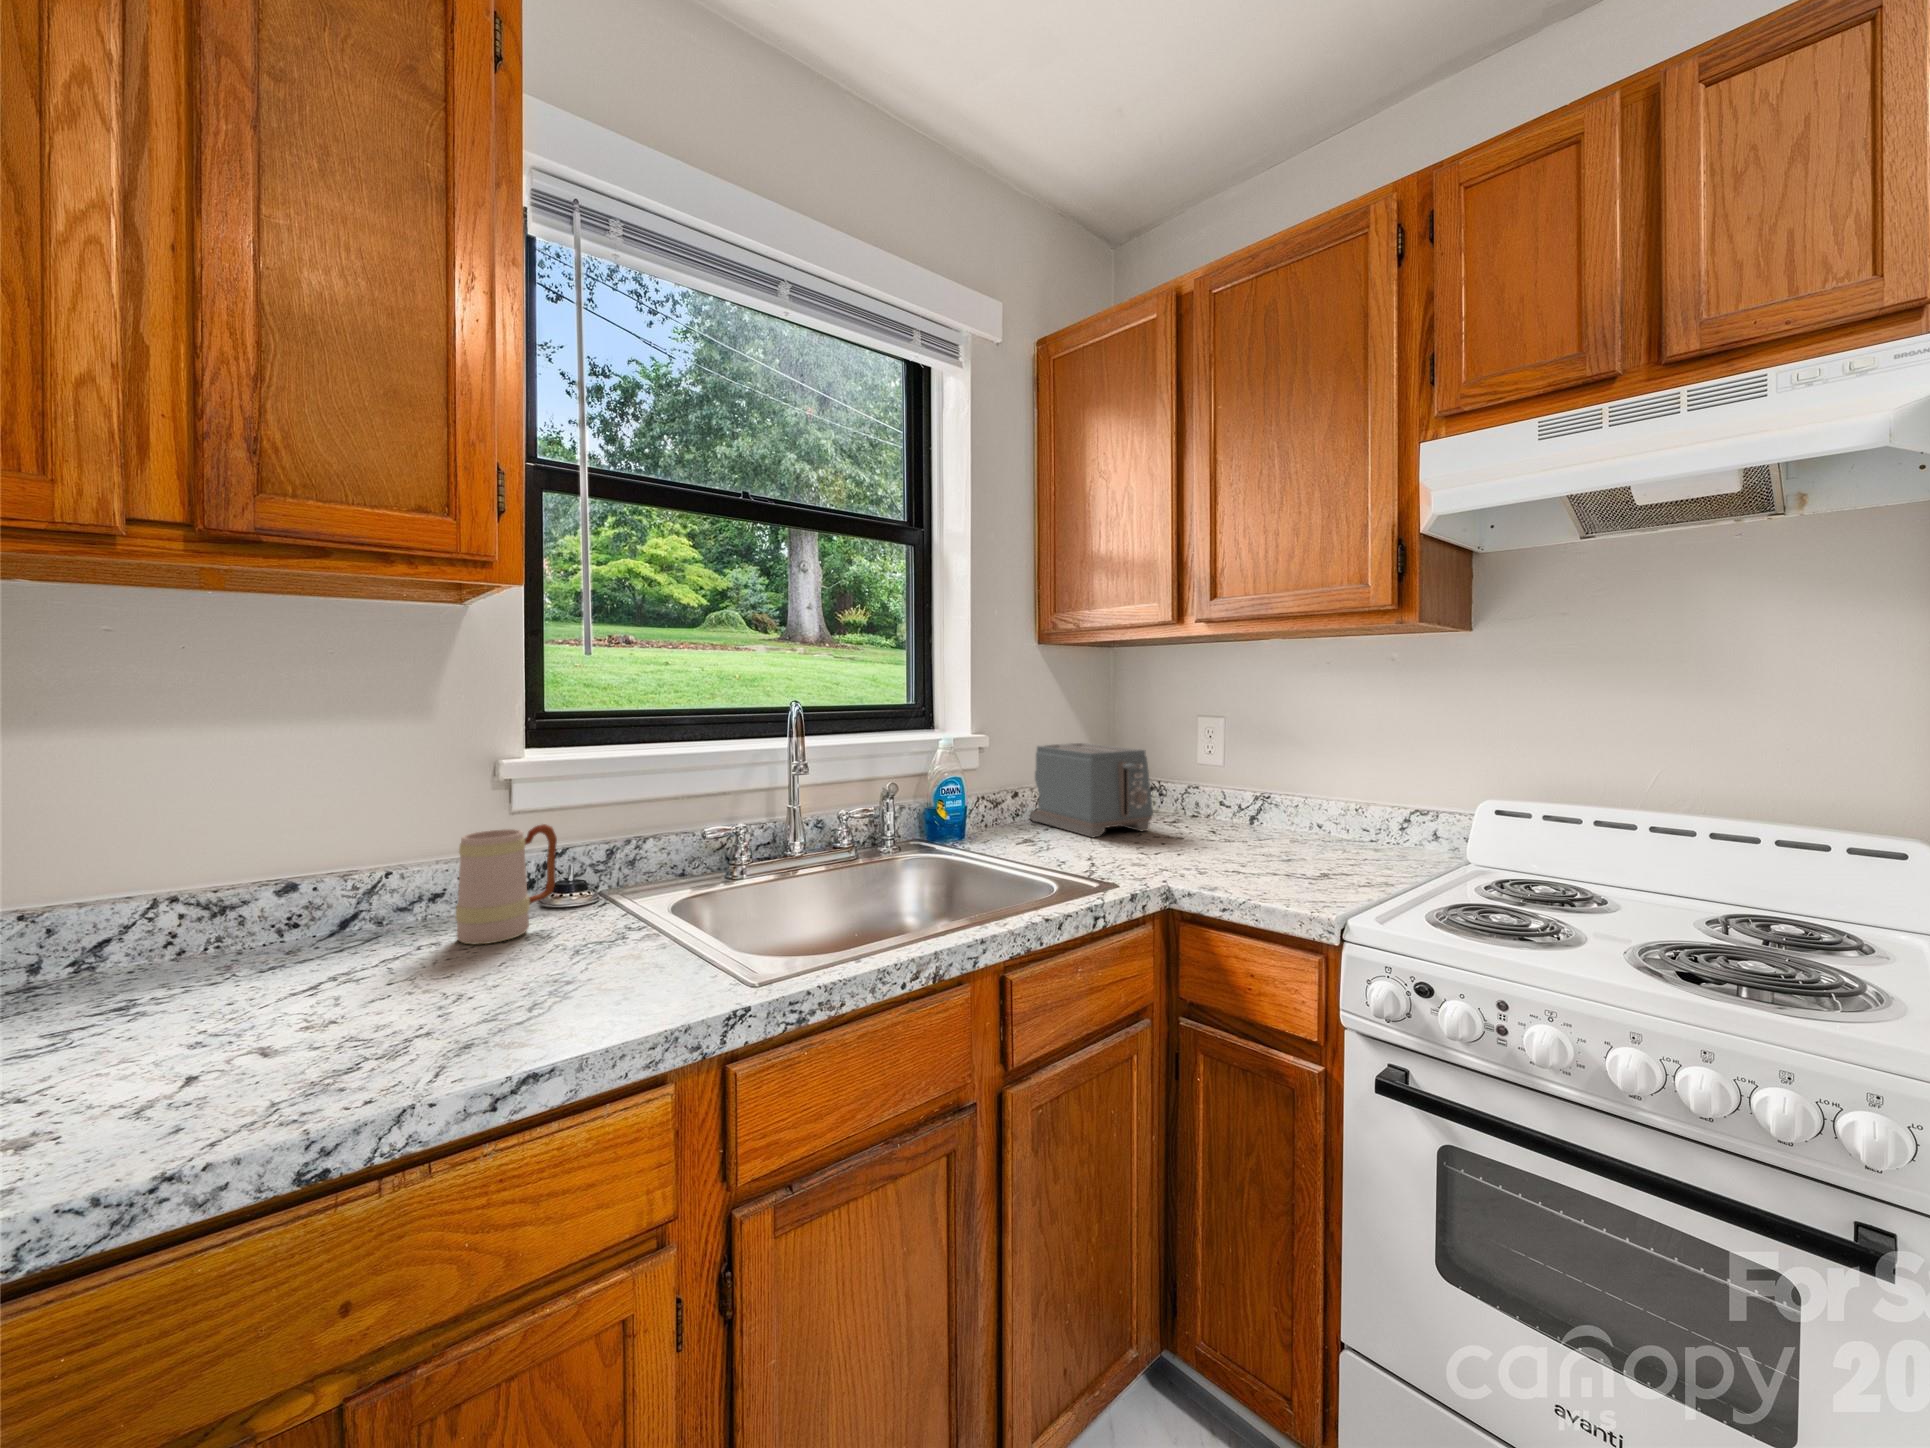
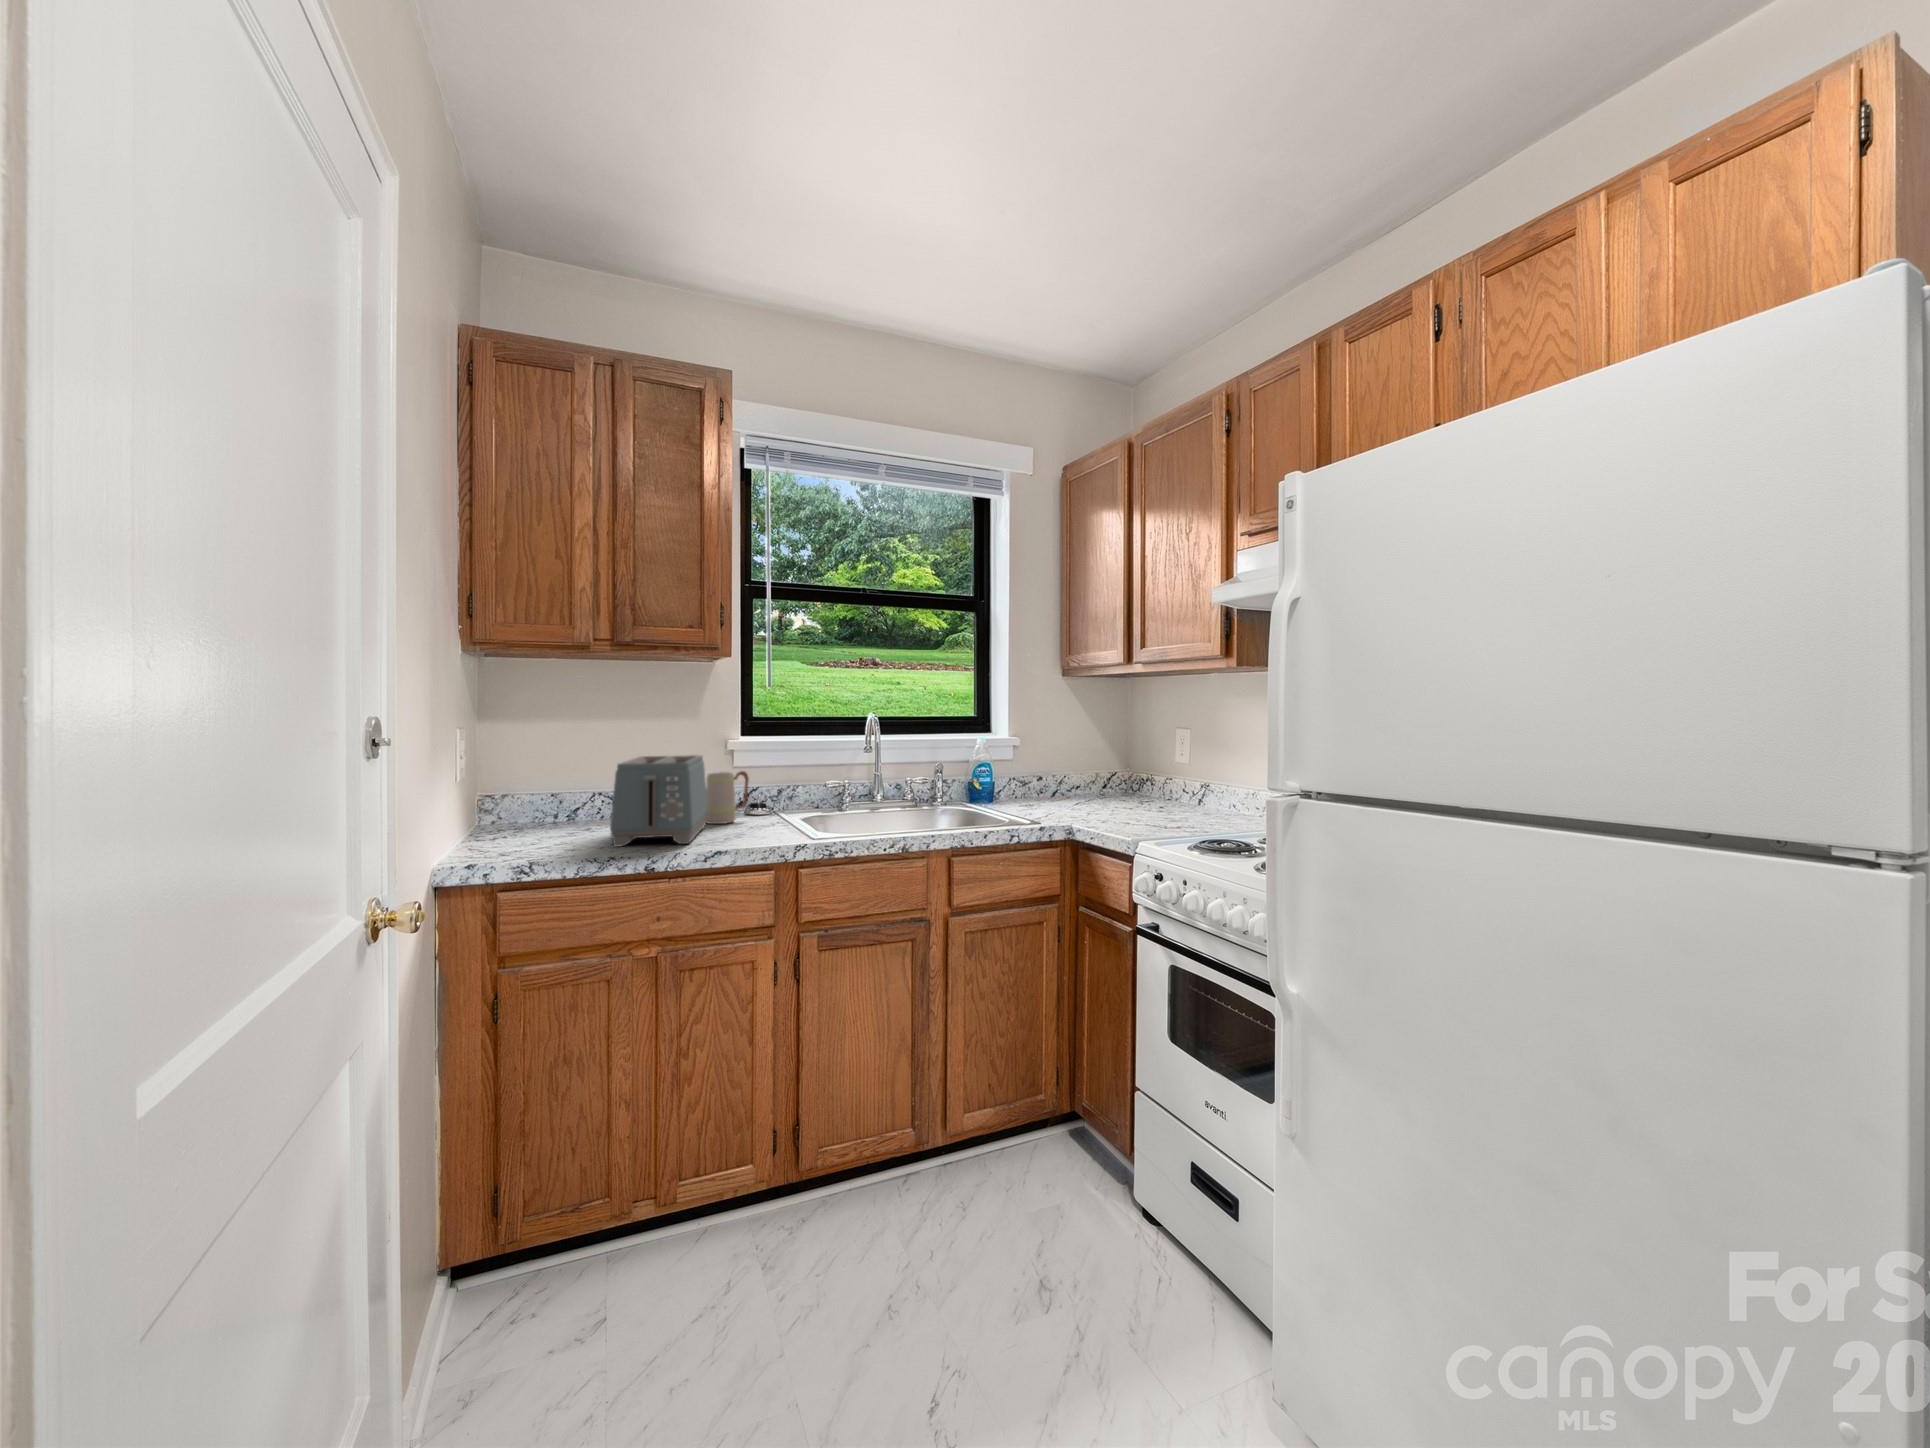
toaster: present [1030,743,1153,838] -> present [610,755,708,847]

